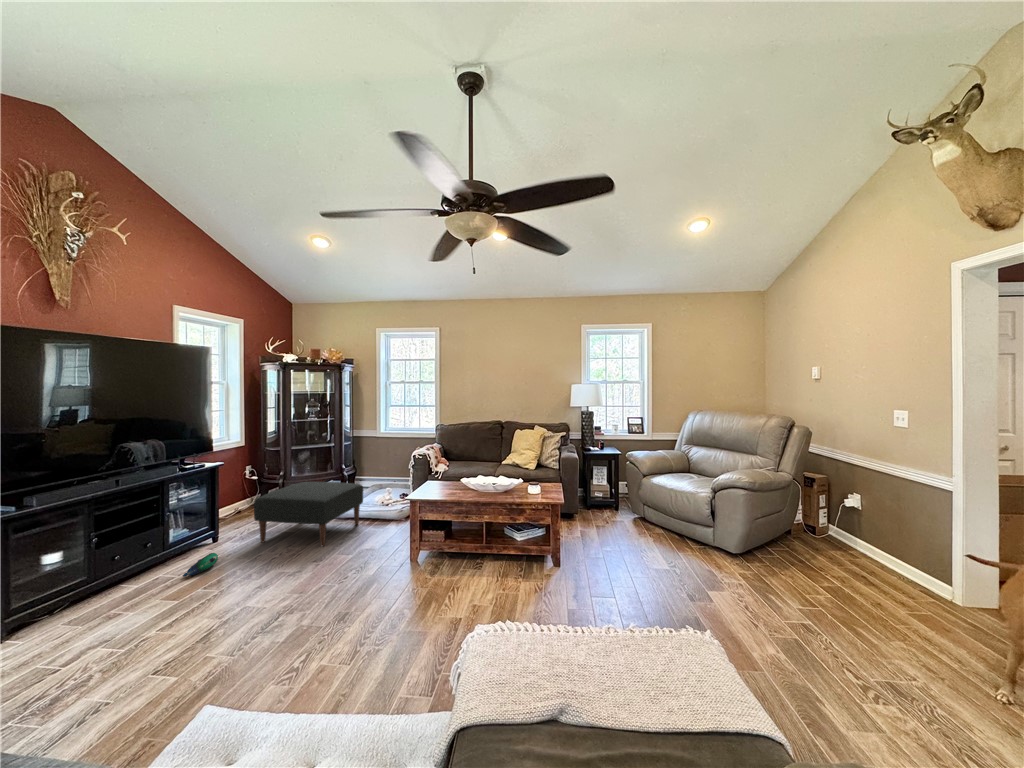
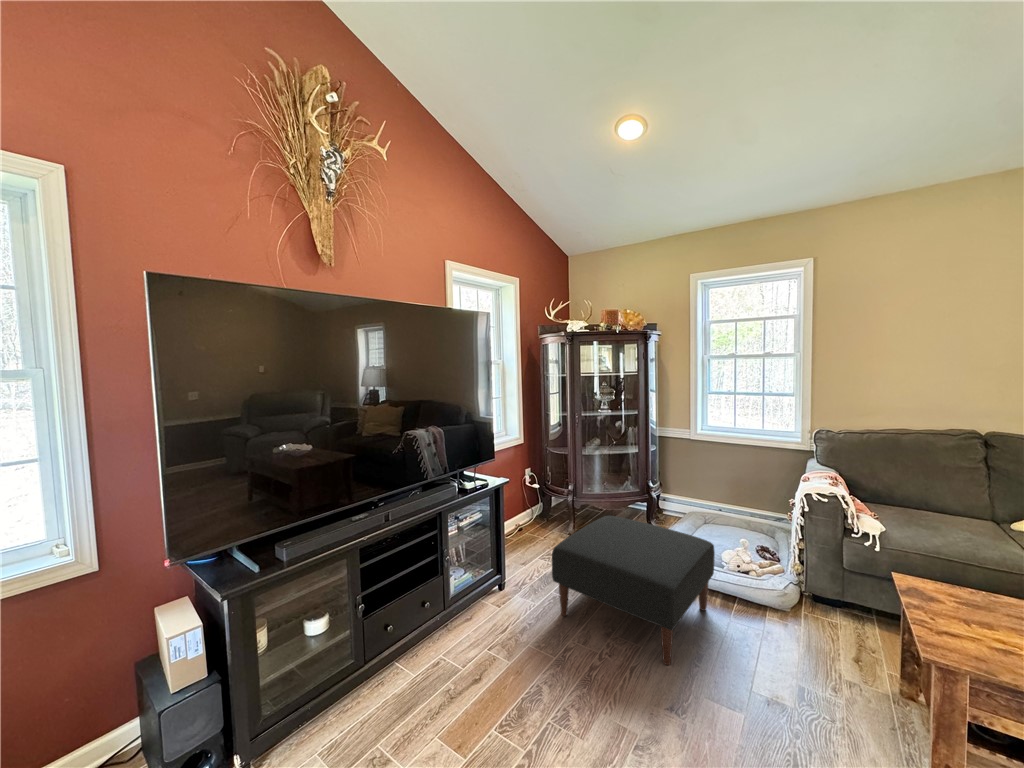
plush toy: present [183,553,218,577] -> none [467,633,511,682]

